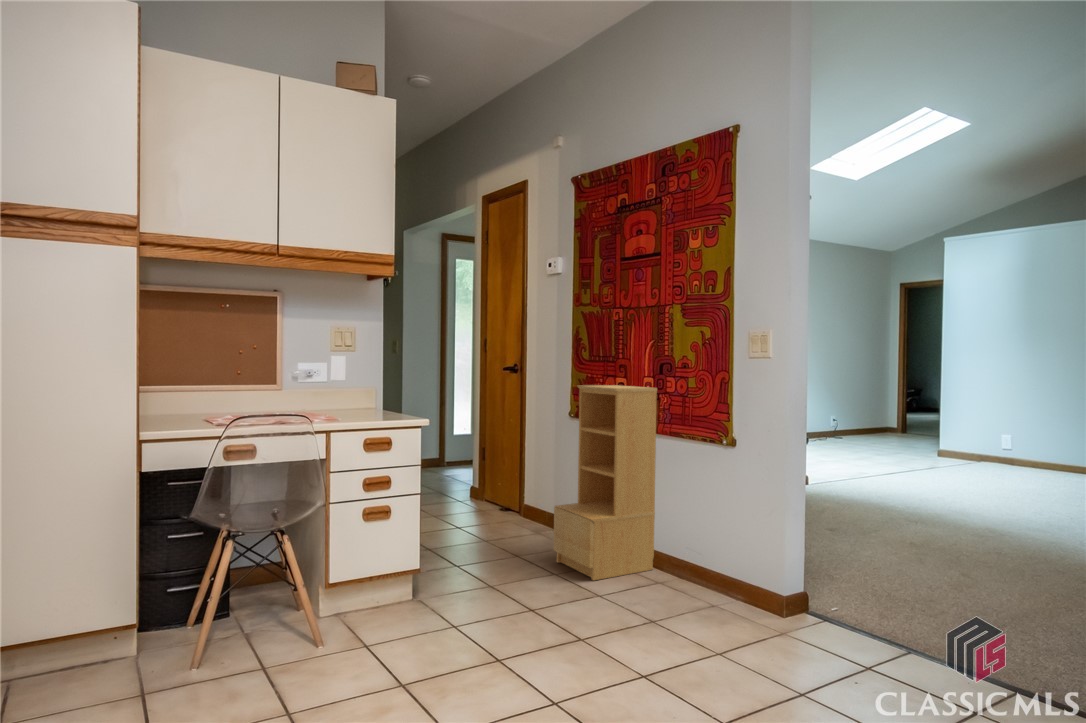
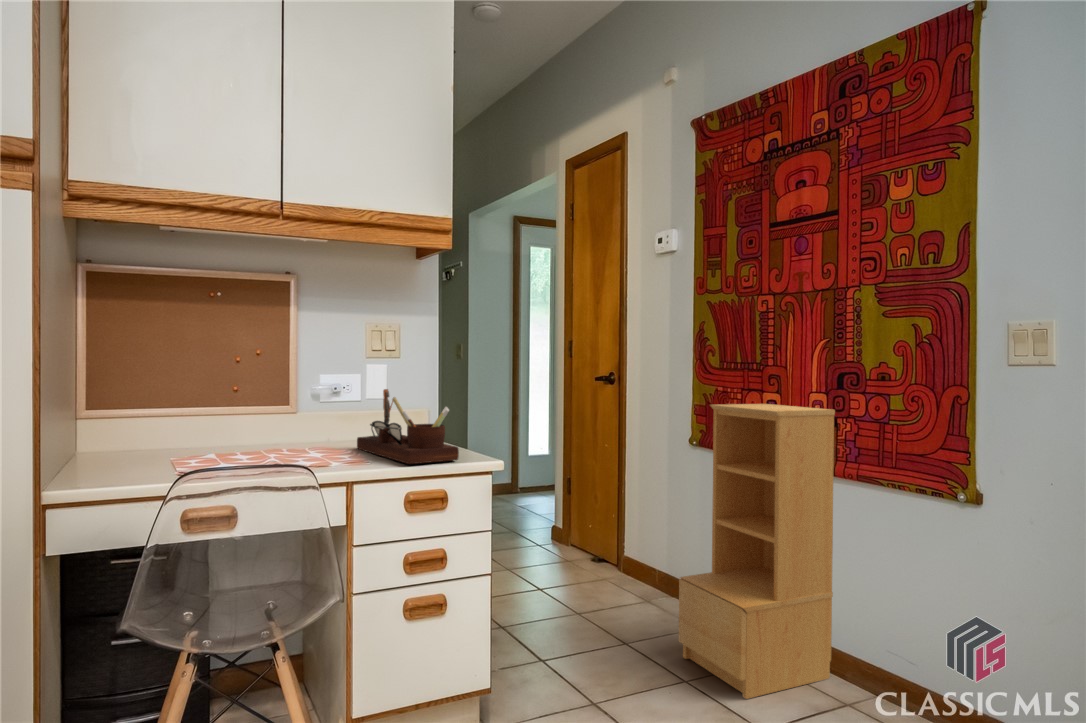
desk organizer: none [327,373,399,420] -> present [357,389,459,464]

